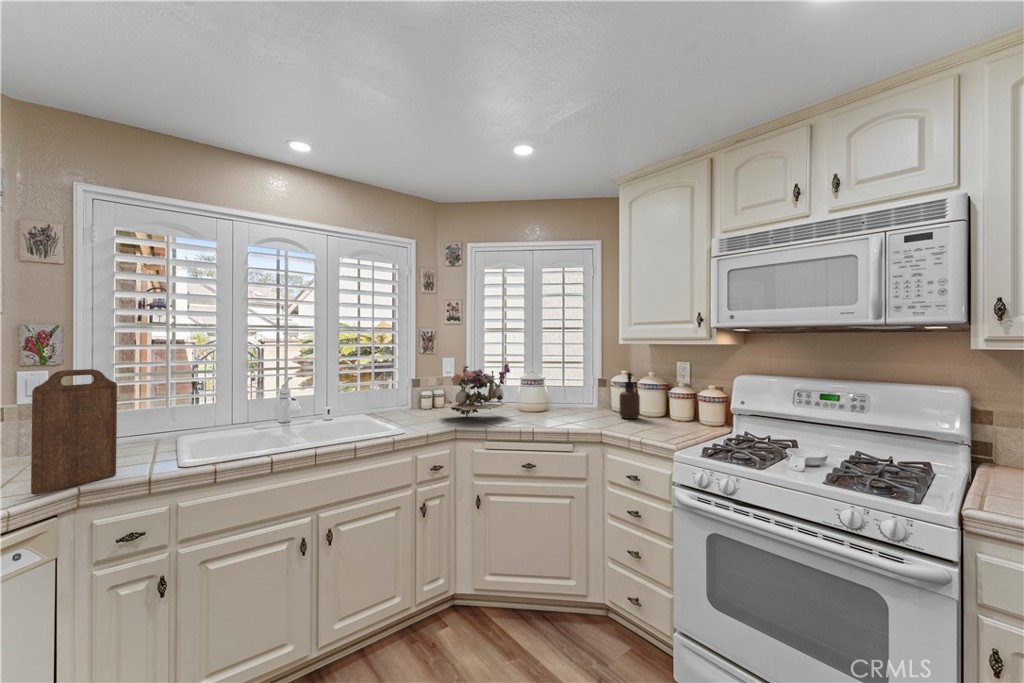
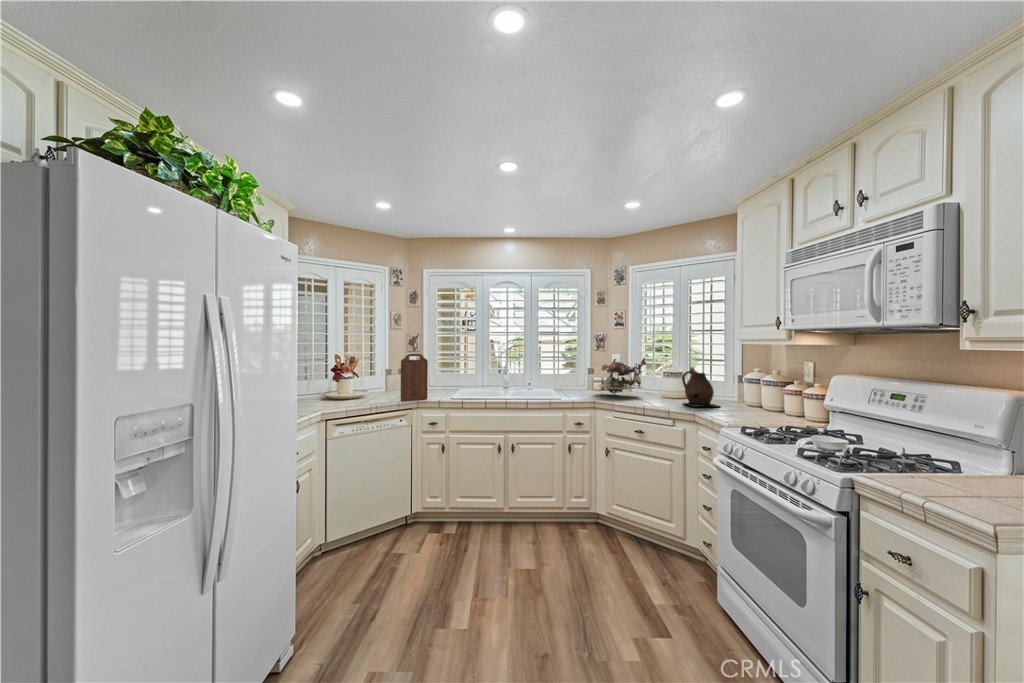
soap dispenser: present [619,373,640,419] -> none [735,369,754,408]
ceramic pitcher: none [567,374,613,424] -> present [682,368,720,407]

